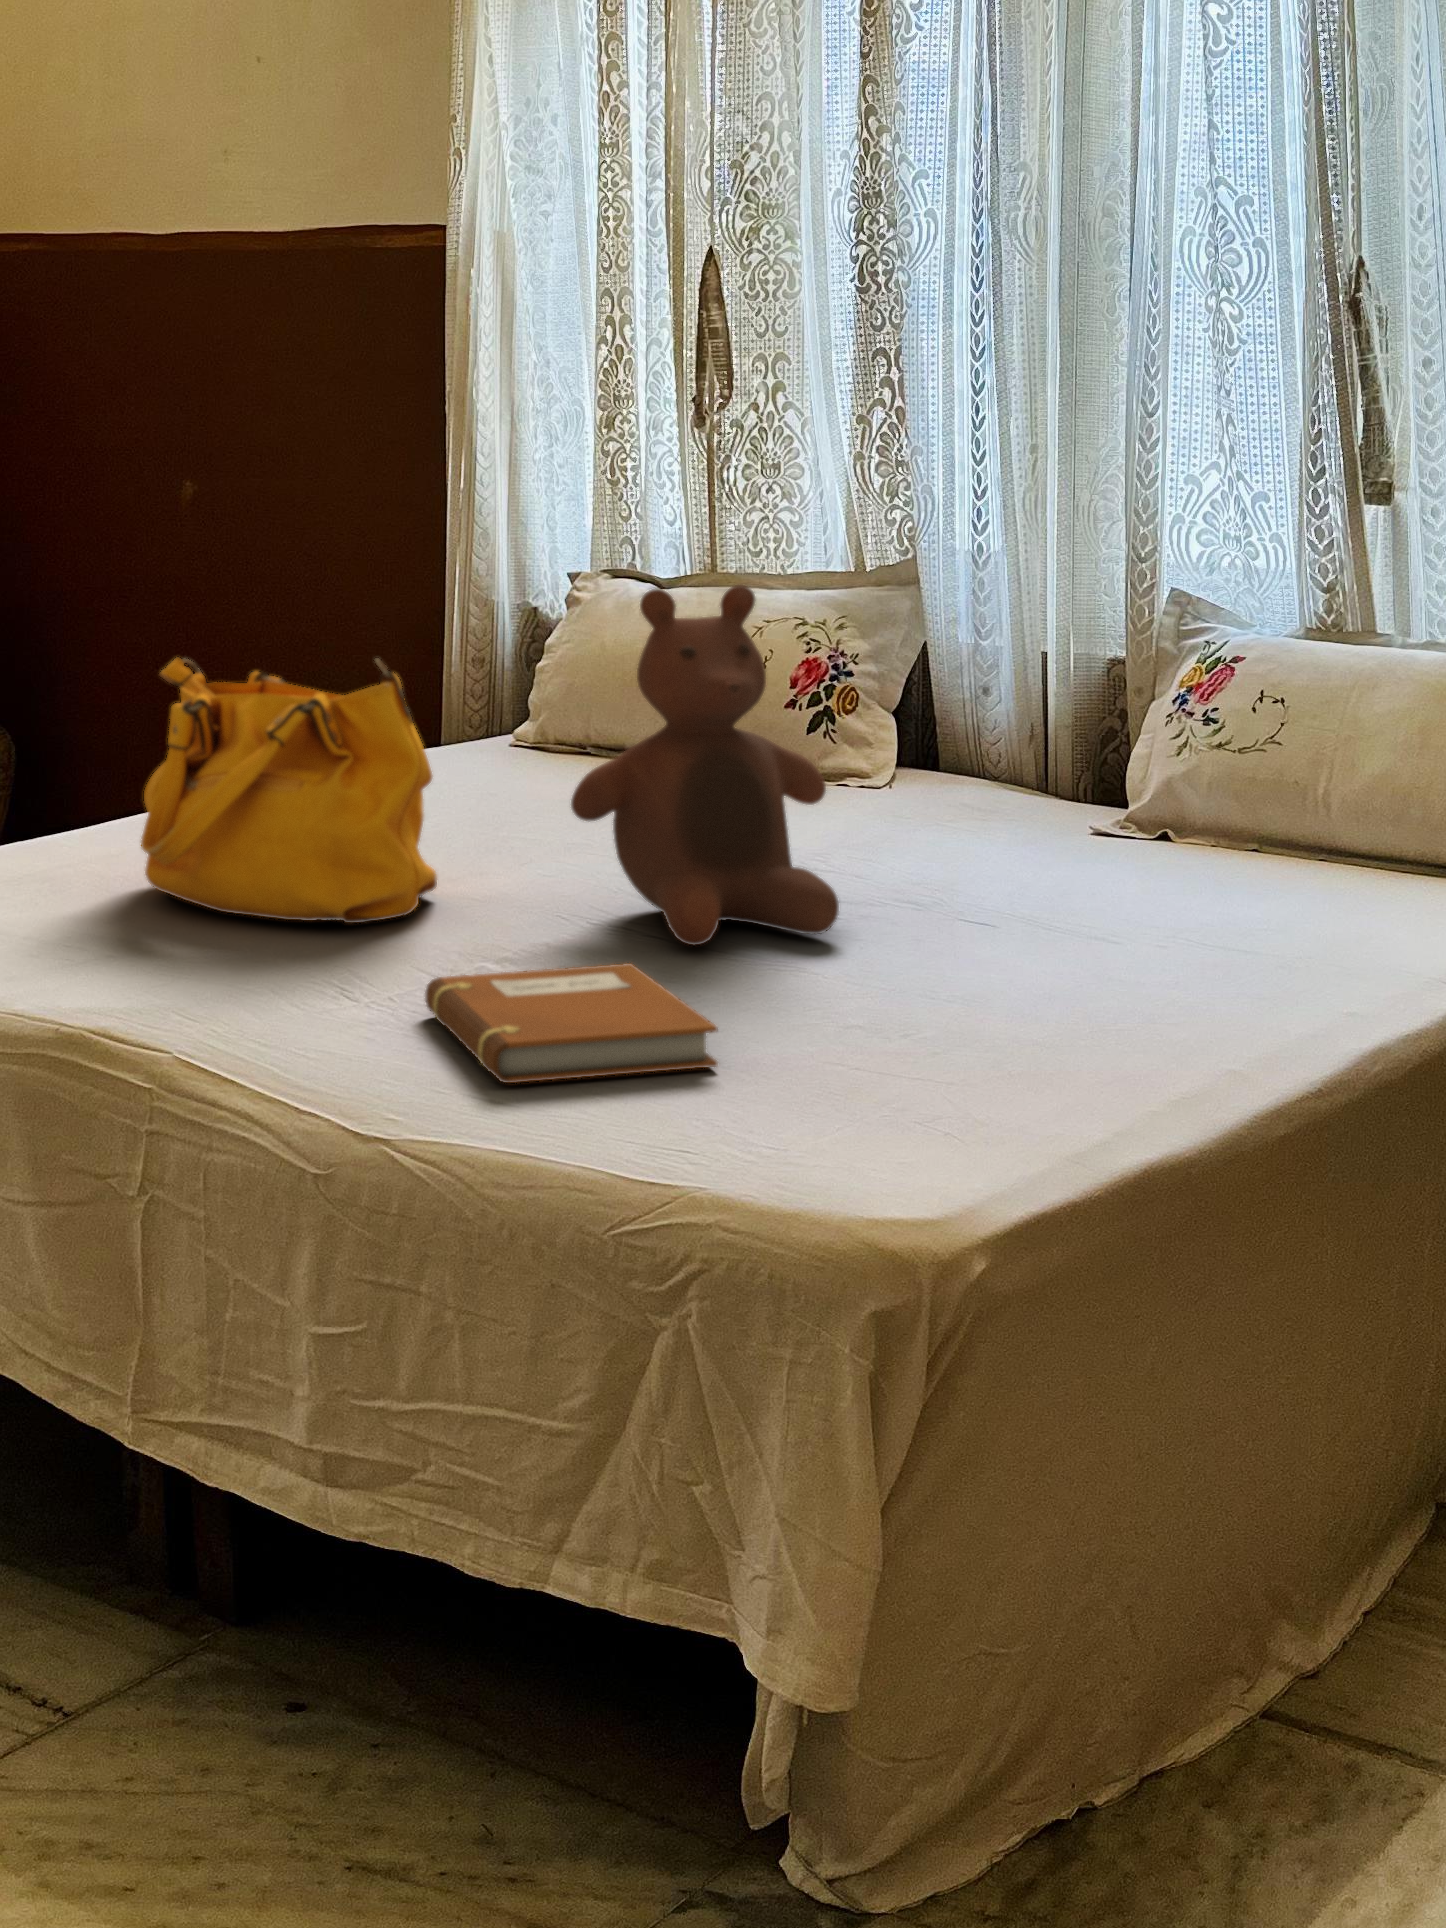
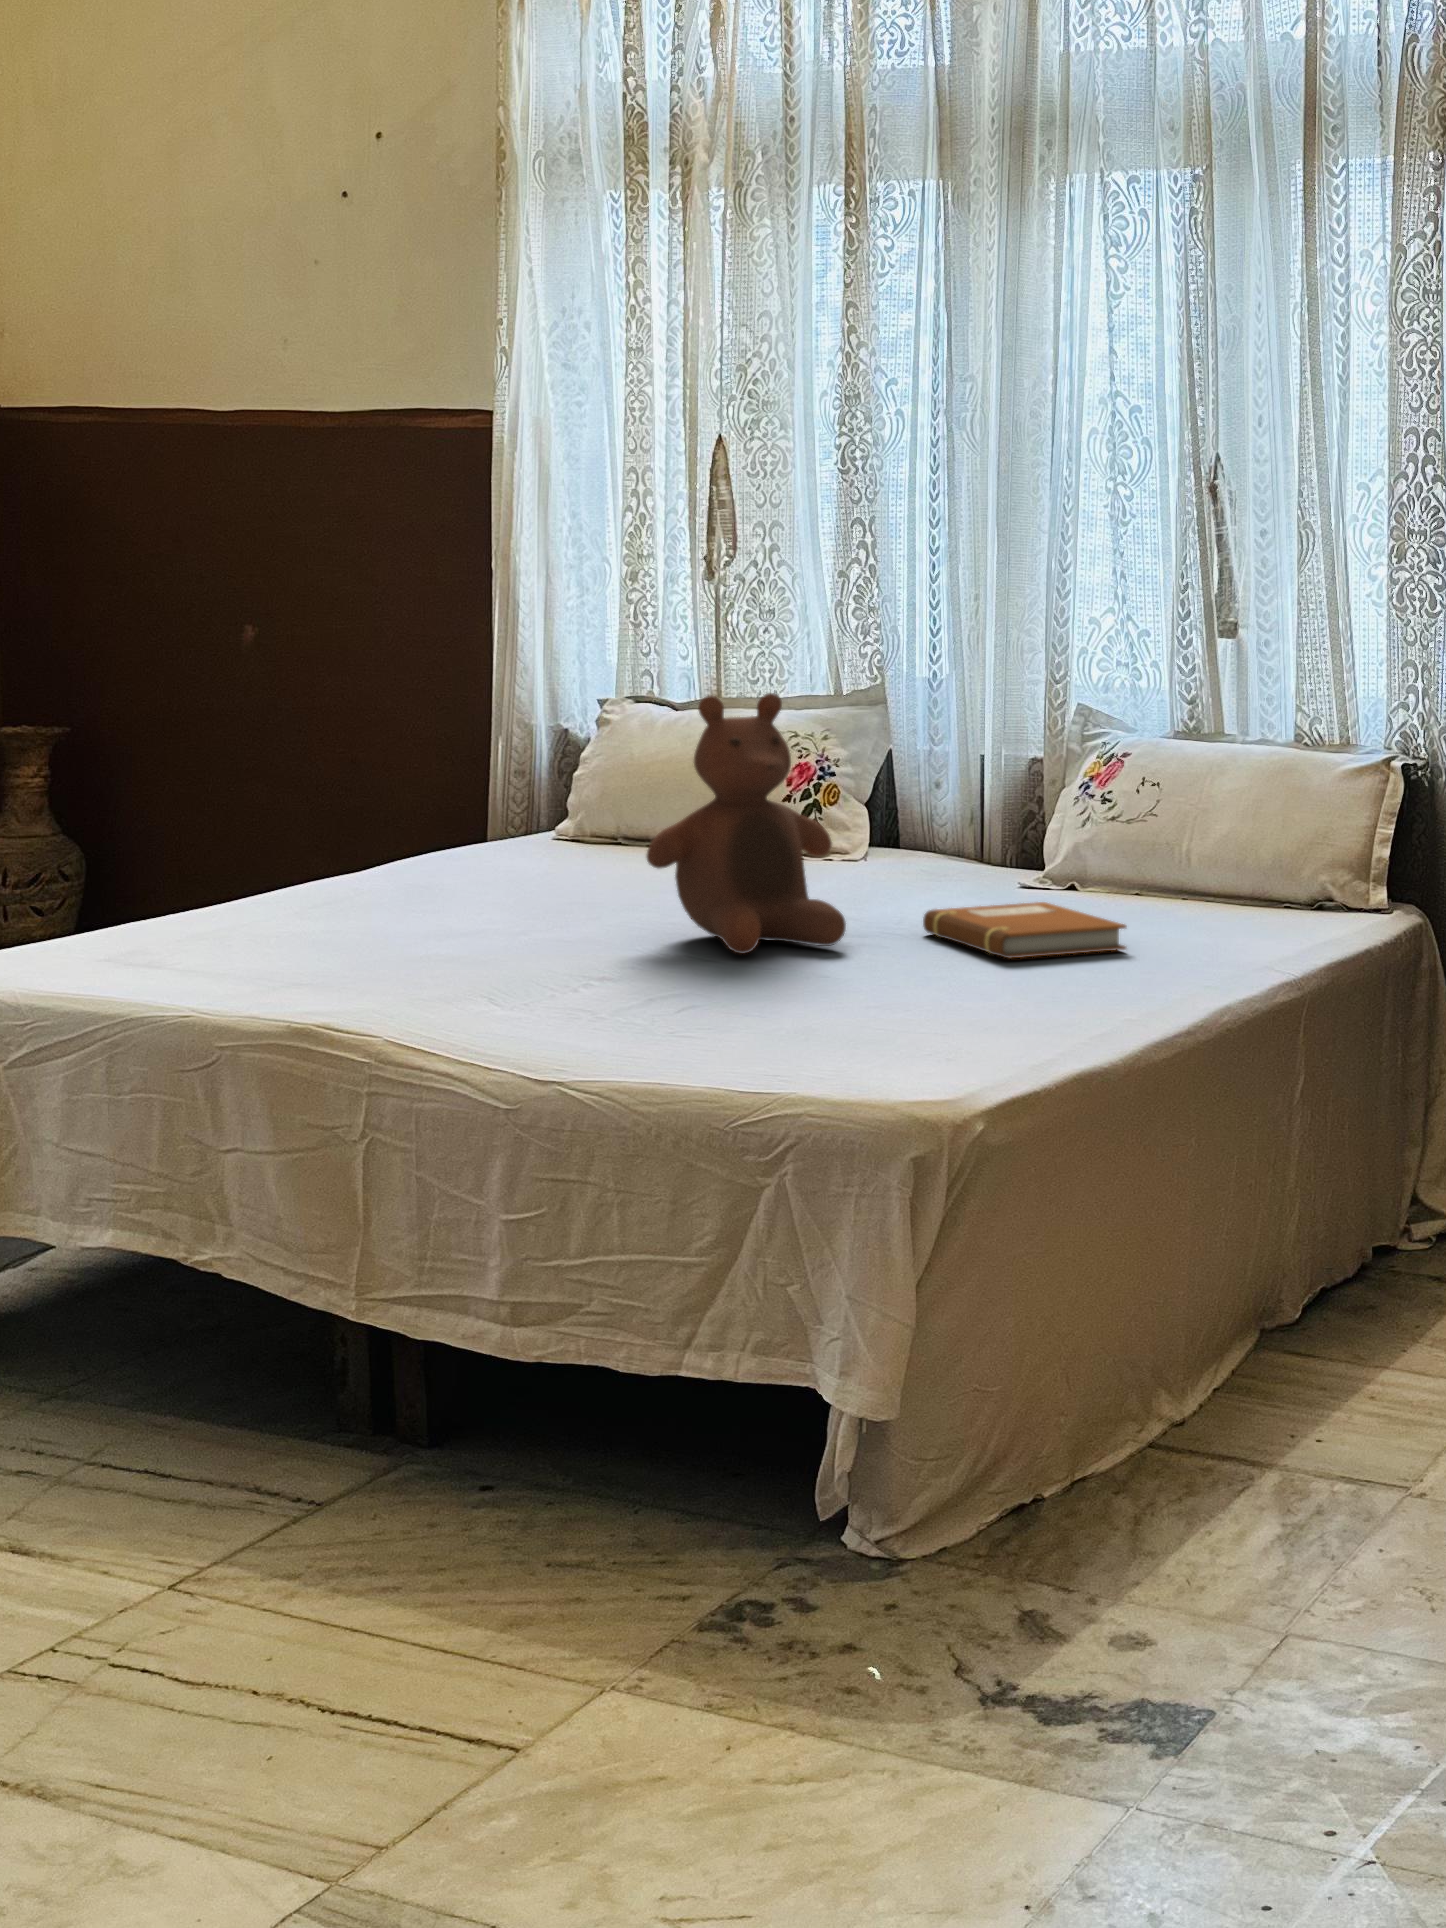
handbag: present [141,658,437,923] -> none [308,750,539,948]
notebook: present [425,963,718,1083] -> present [923,902,1126,958]

